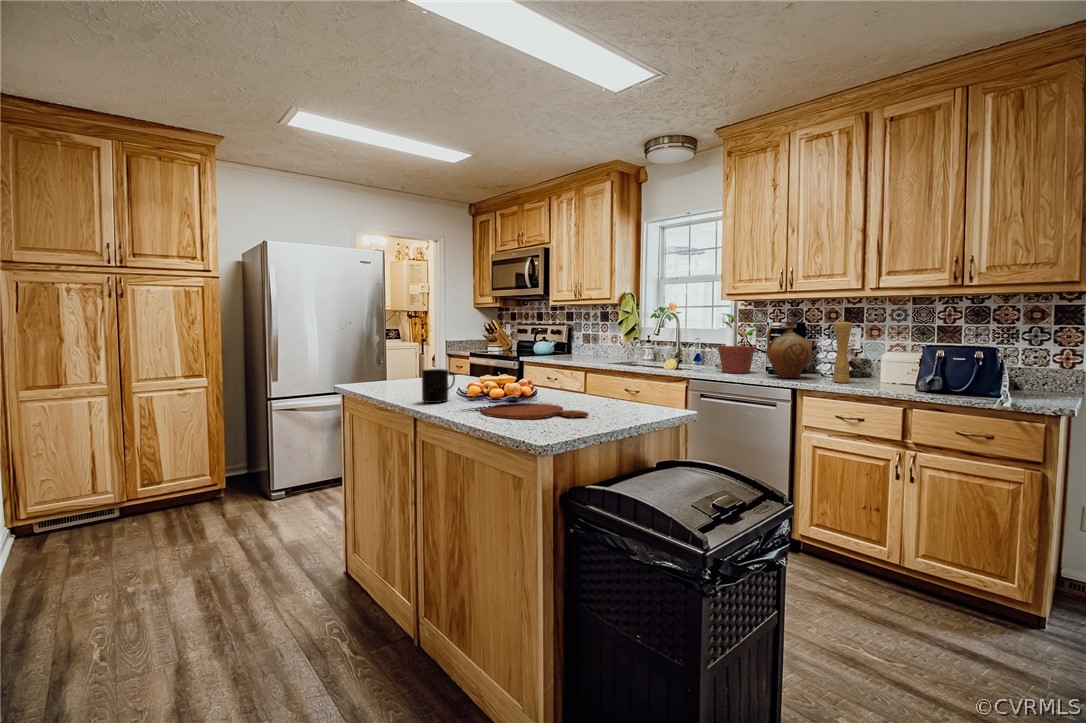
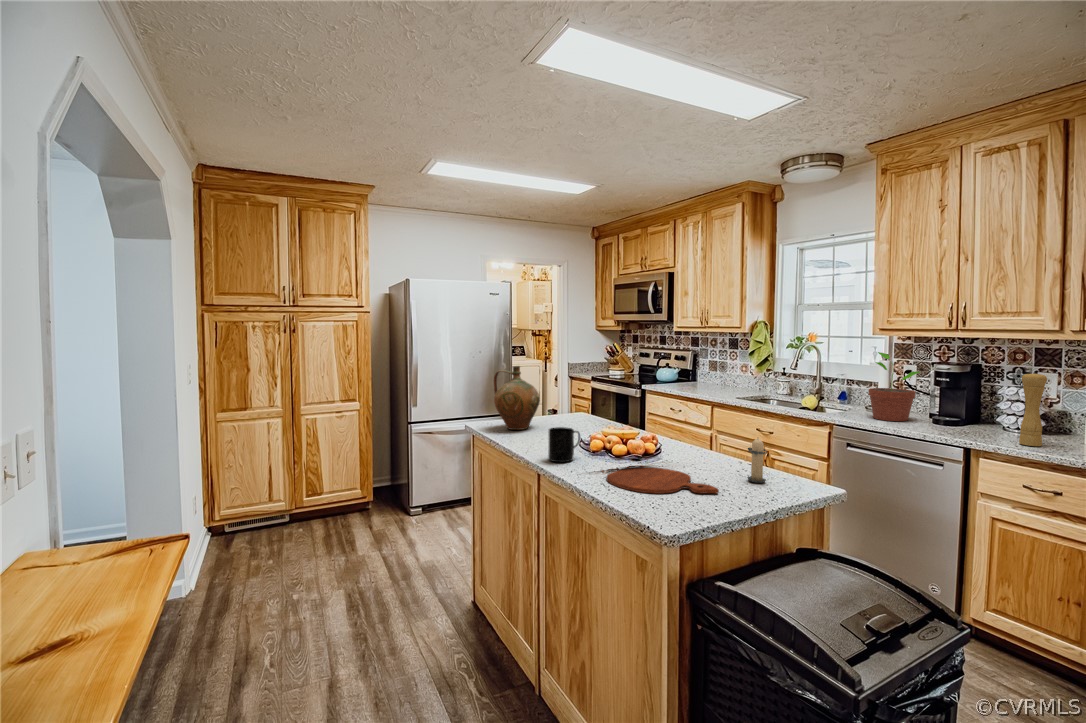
ceramic jug: present [767,321,812,378] -> present [494,366,540,430]
candle: none [612,366,634,411] -> present [747,439,767,483]

